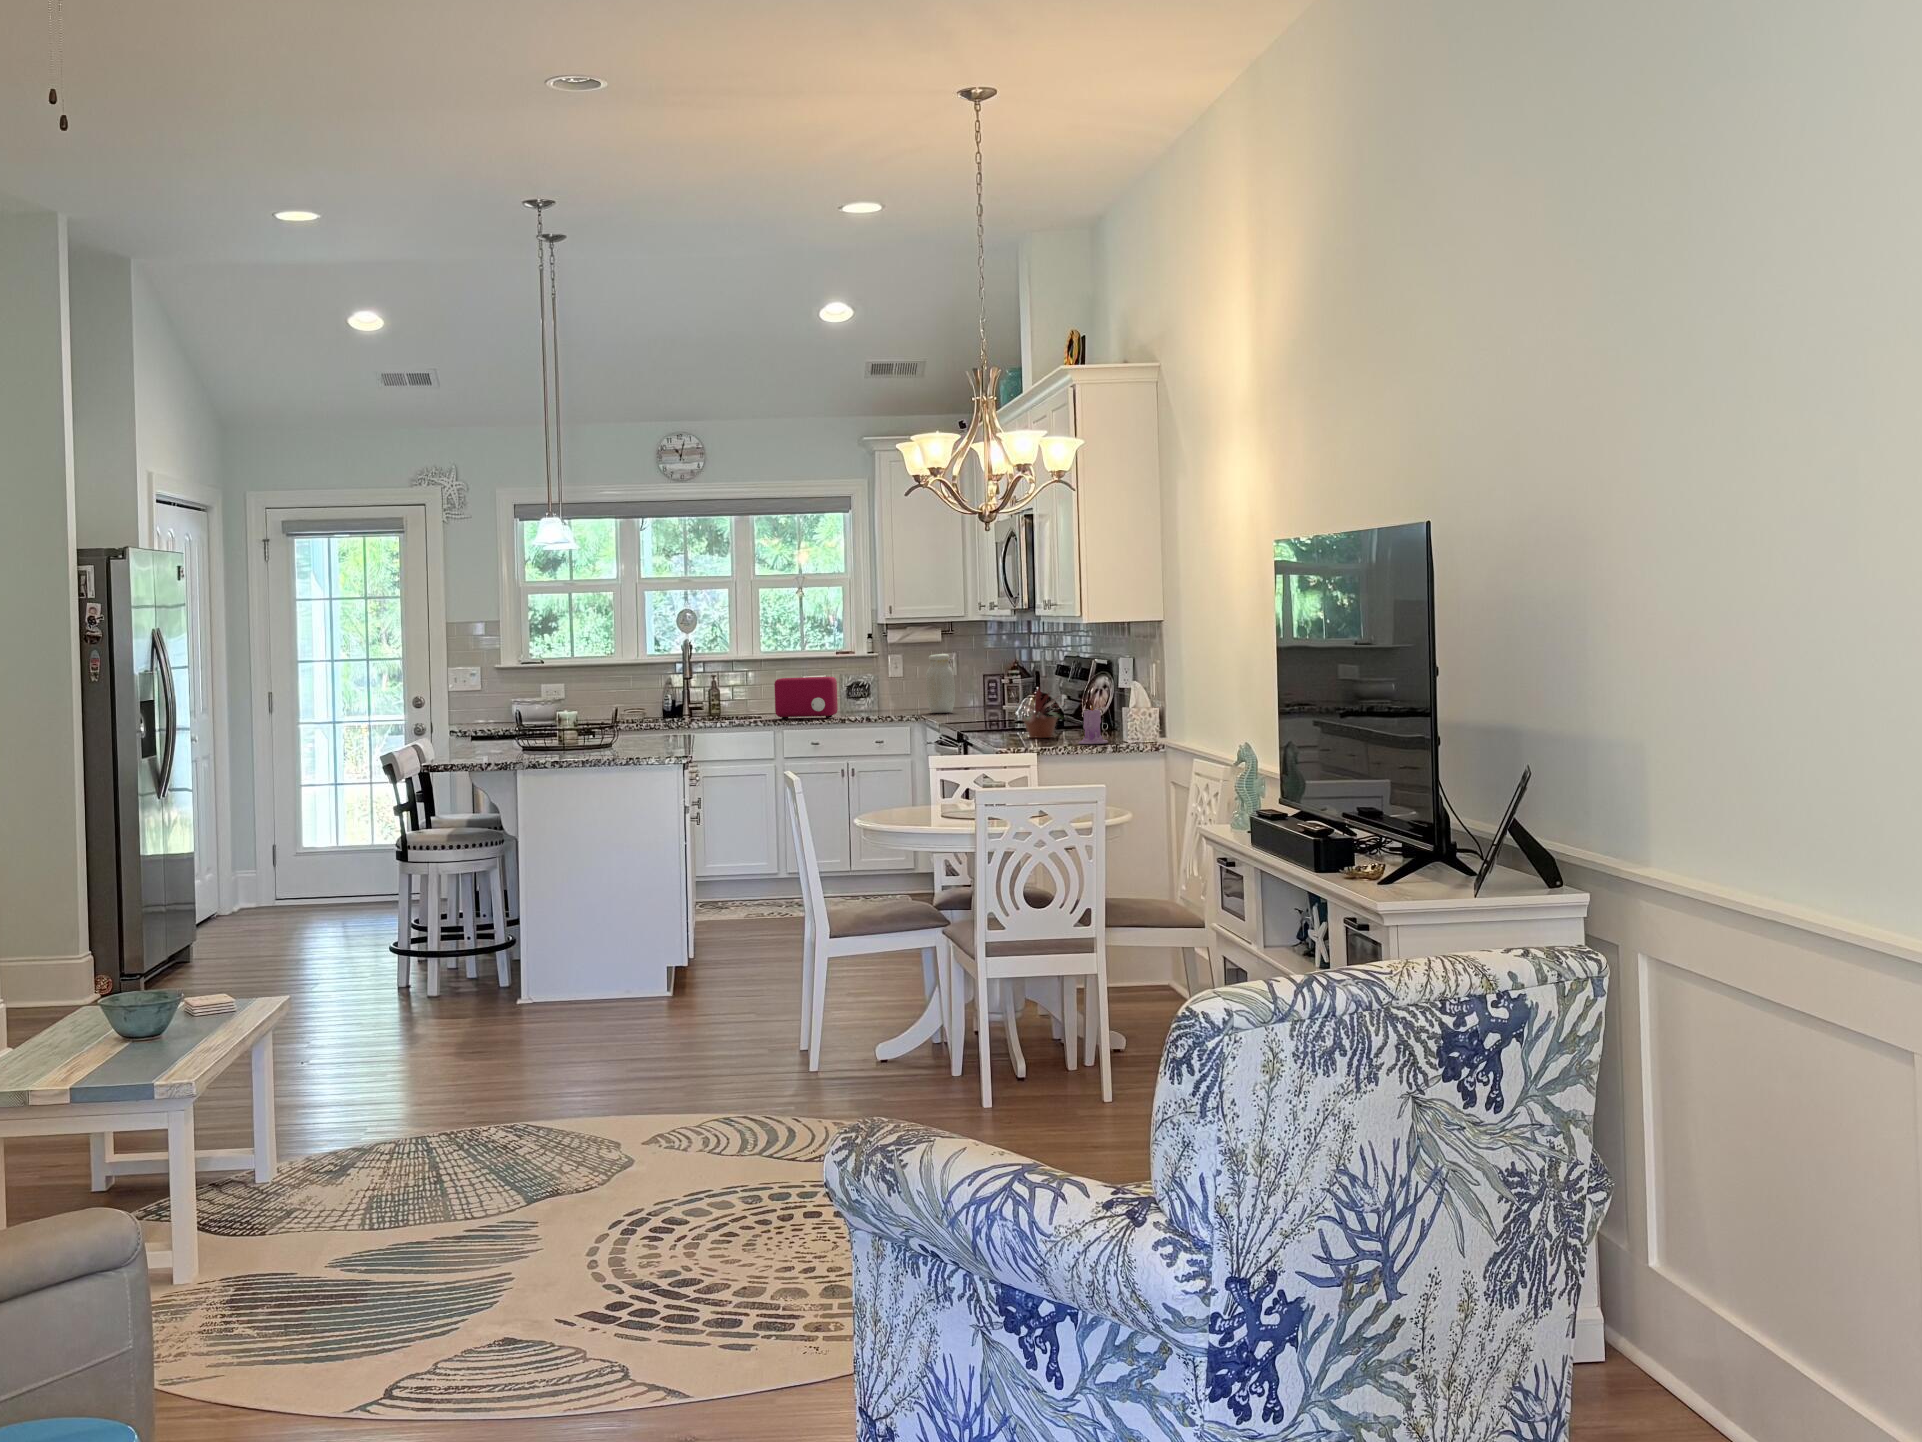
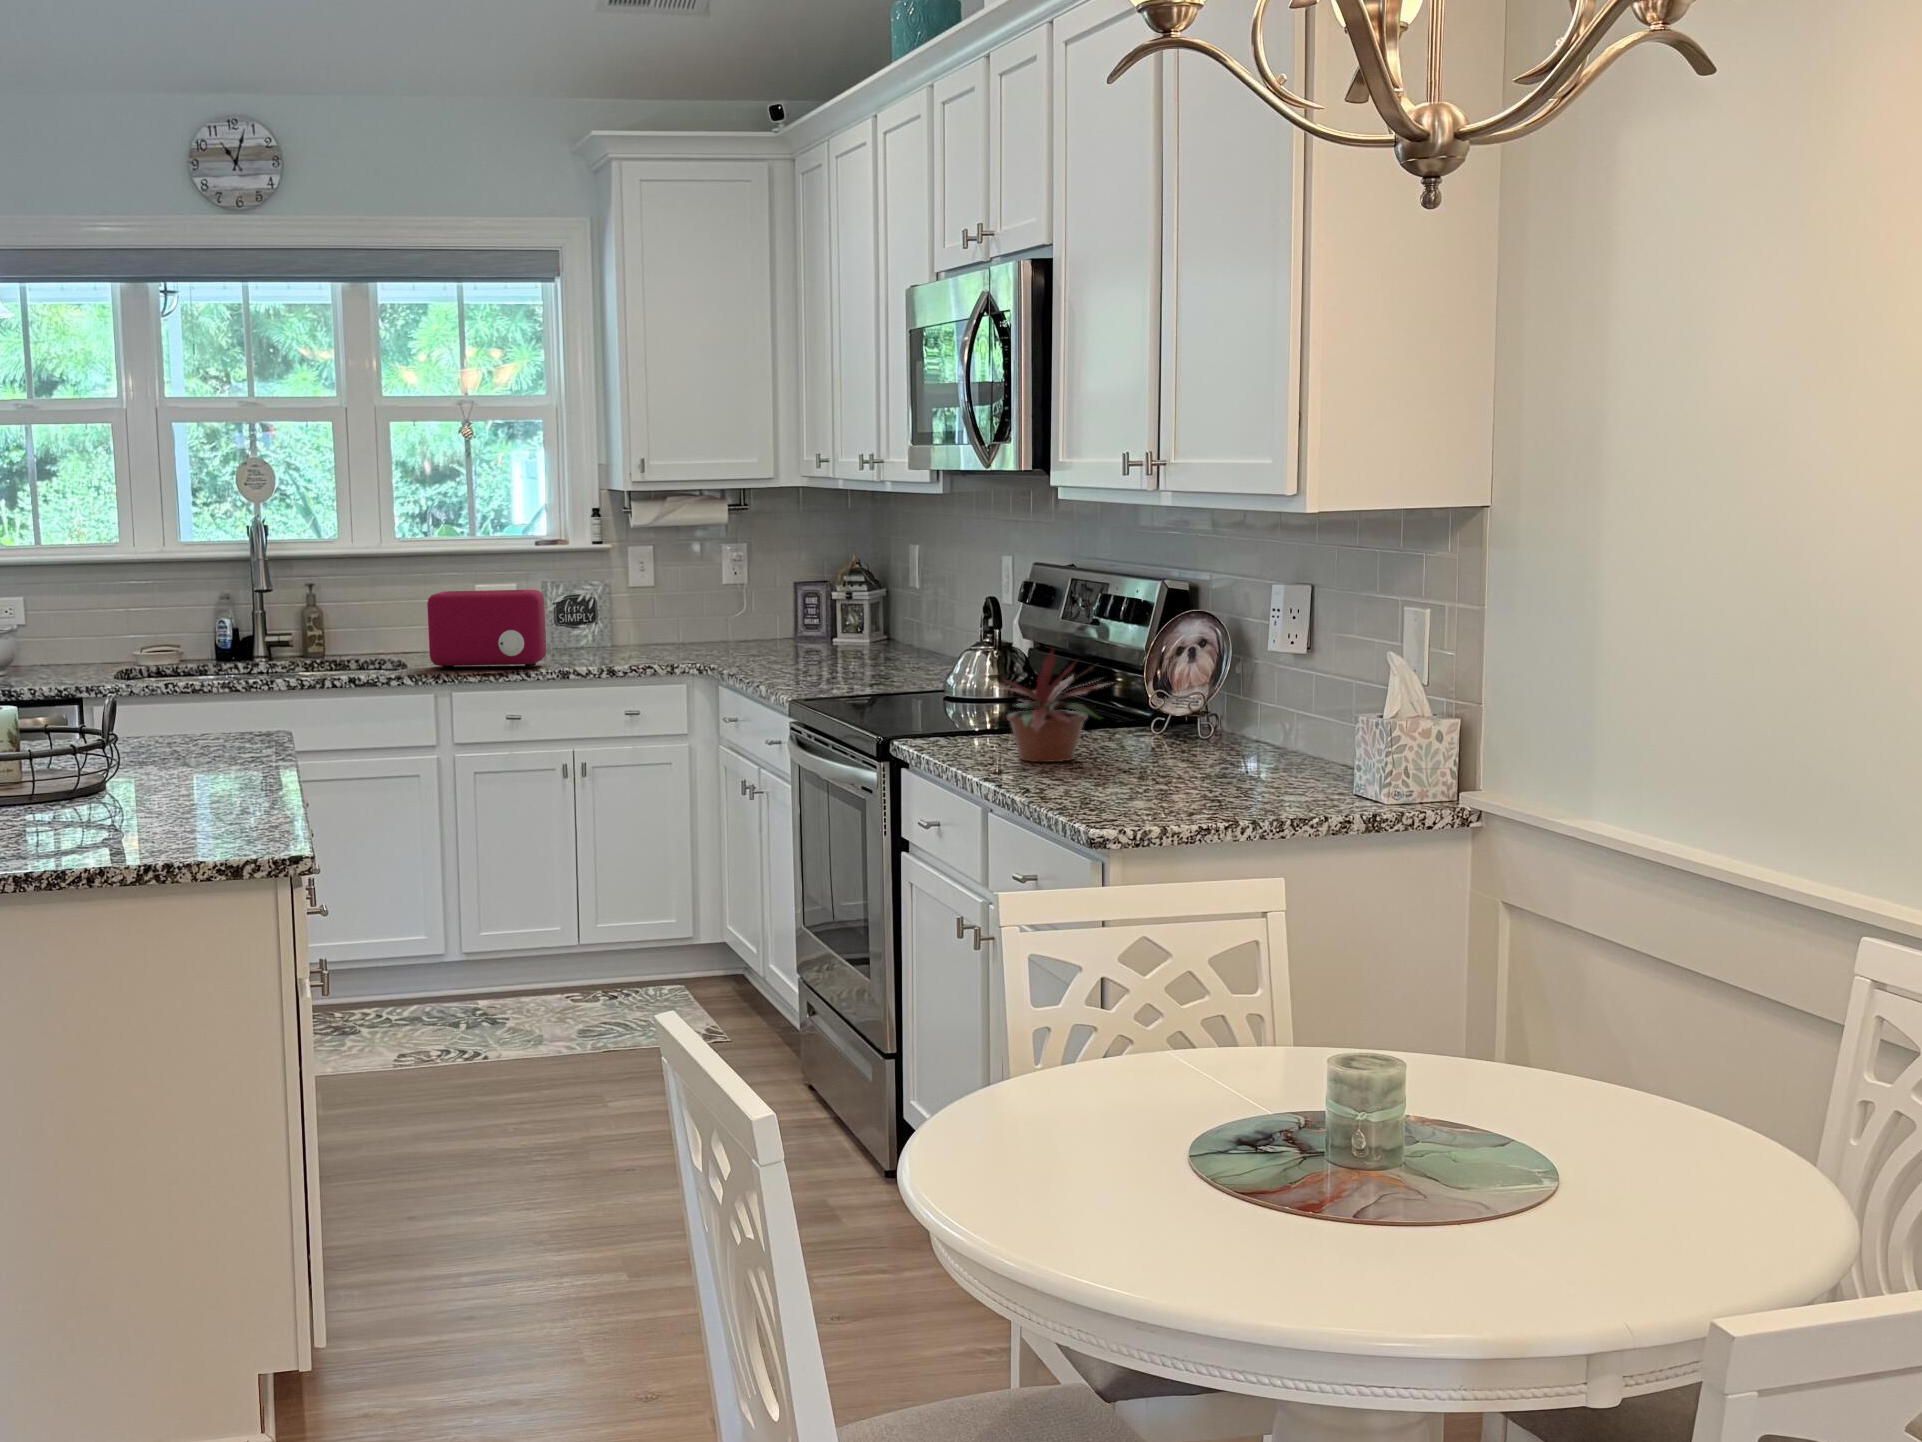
jar: present [926,654,955,713] -> none [704,547,758,655]
candle: present [1078,707,1108,744] -> none [1179,701,1248,797]

